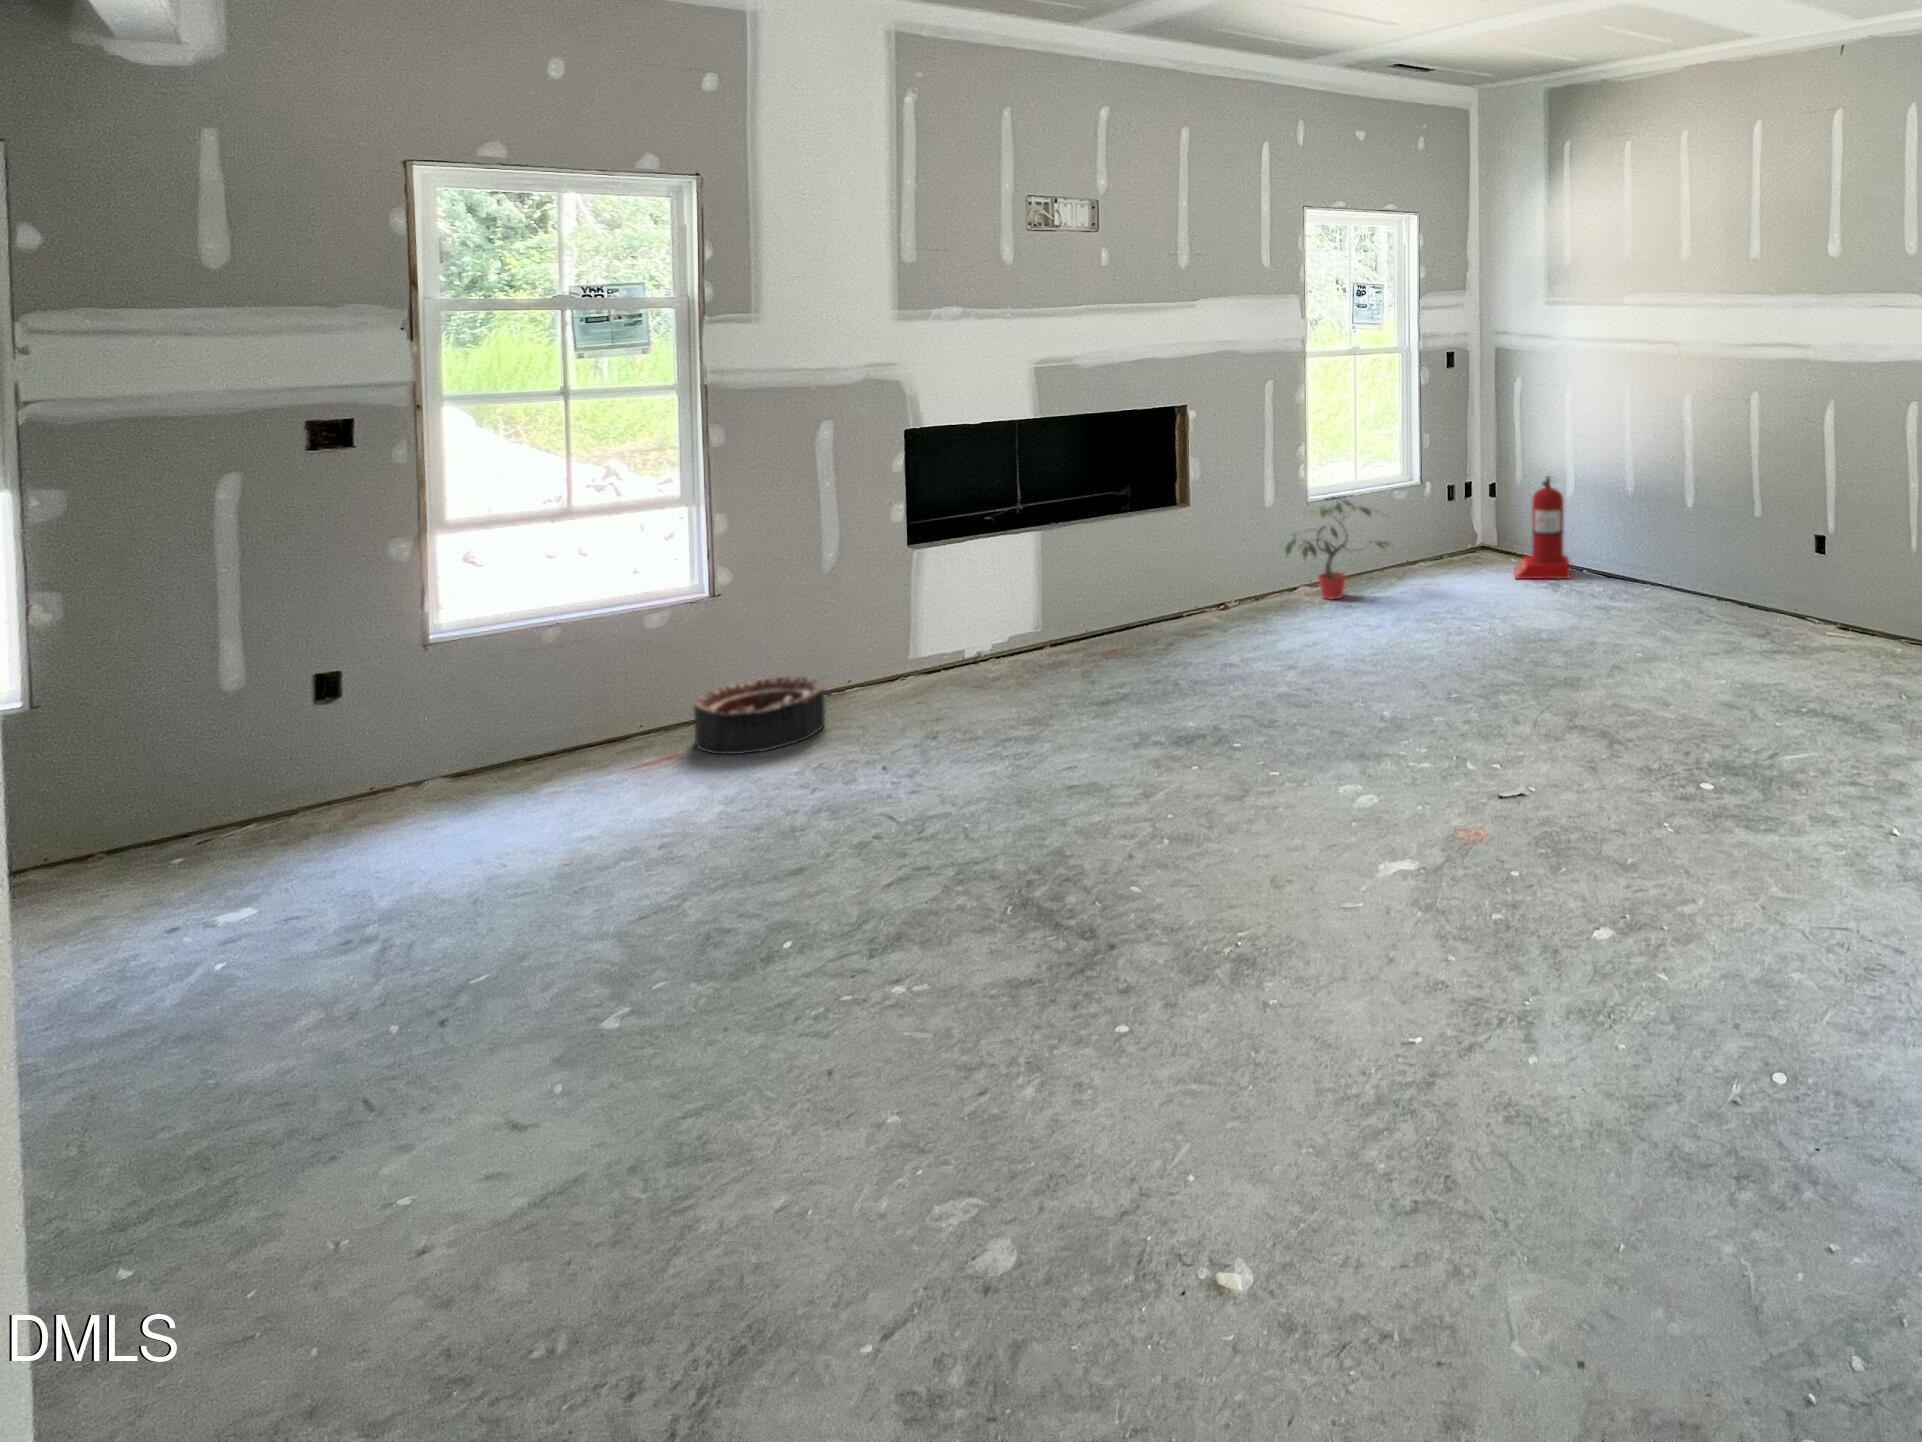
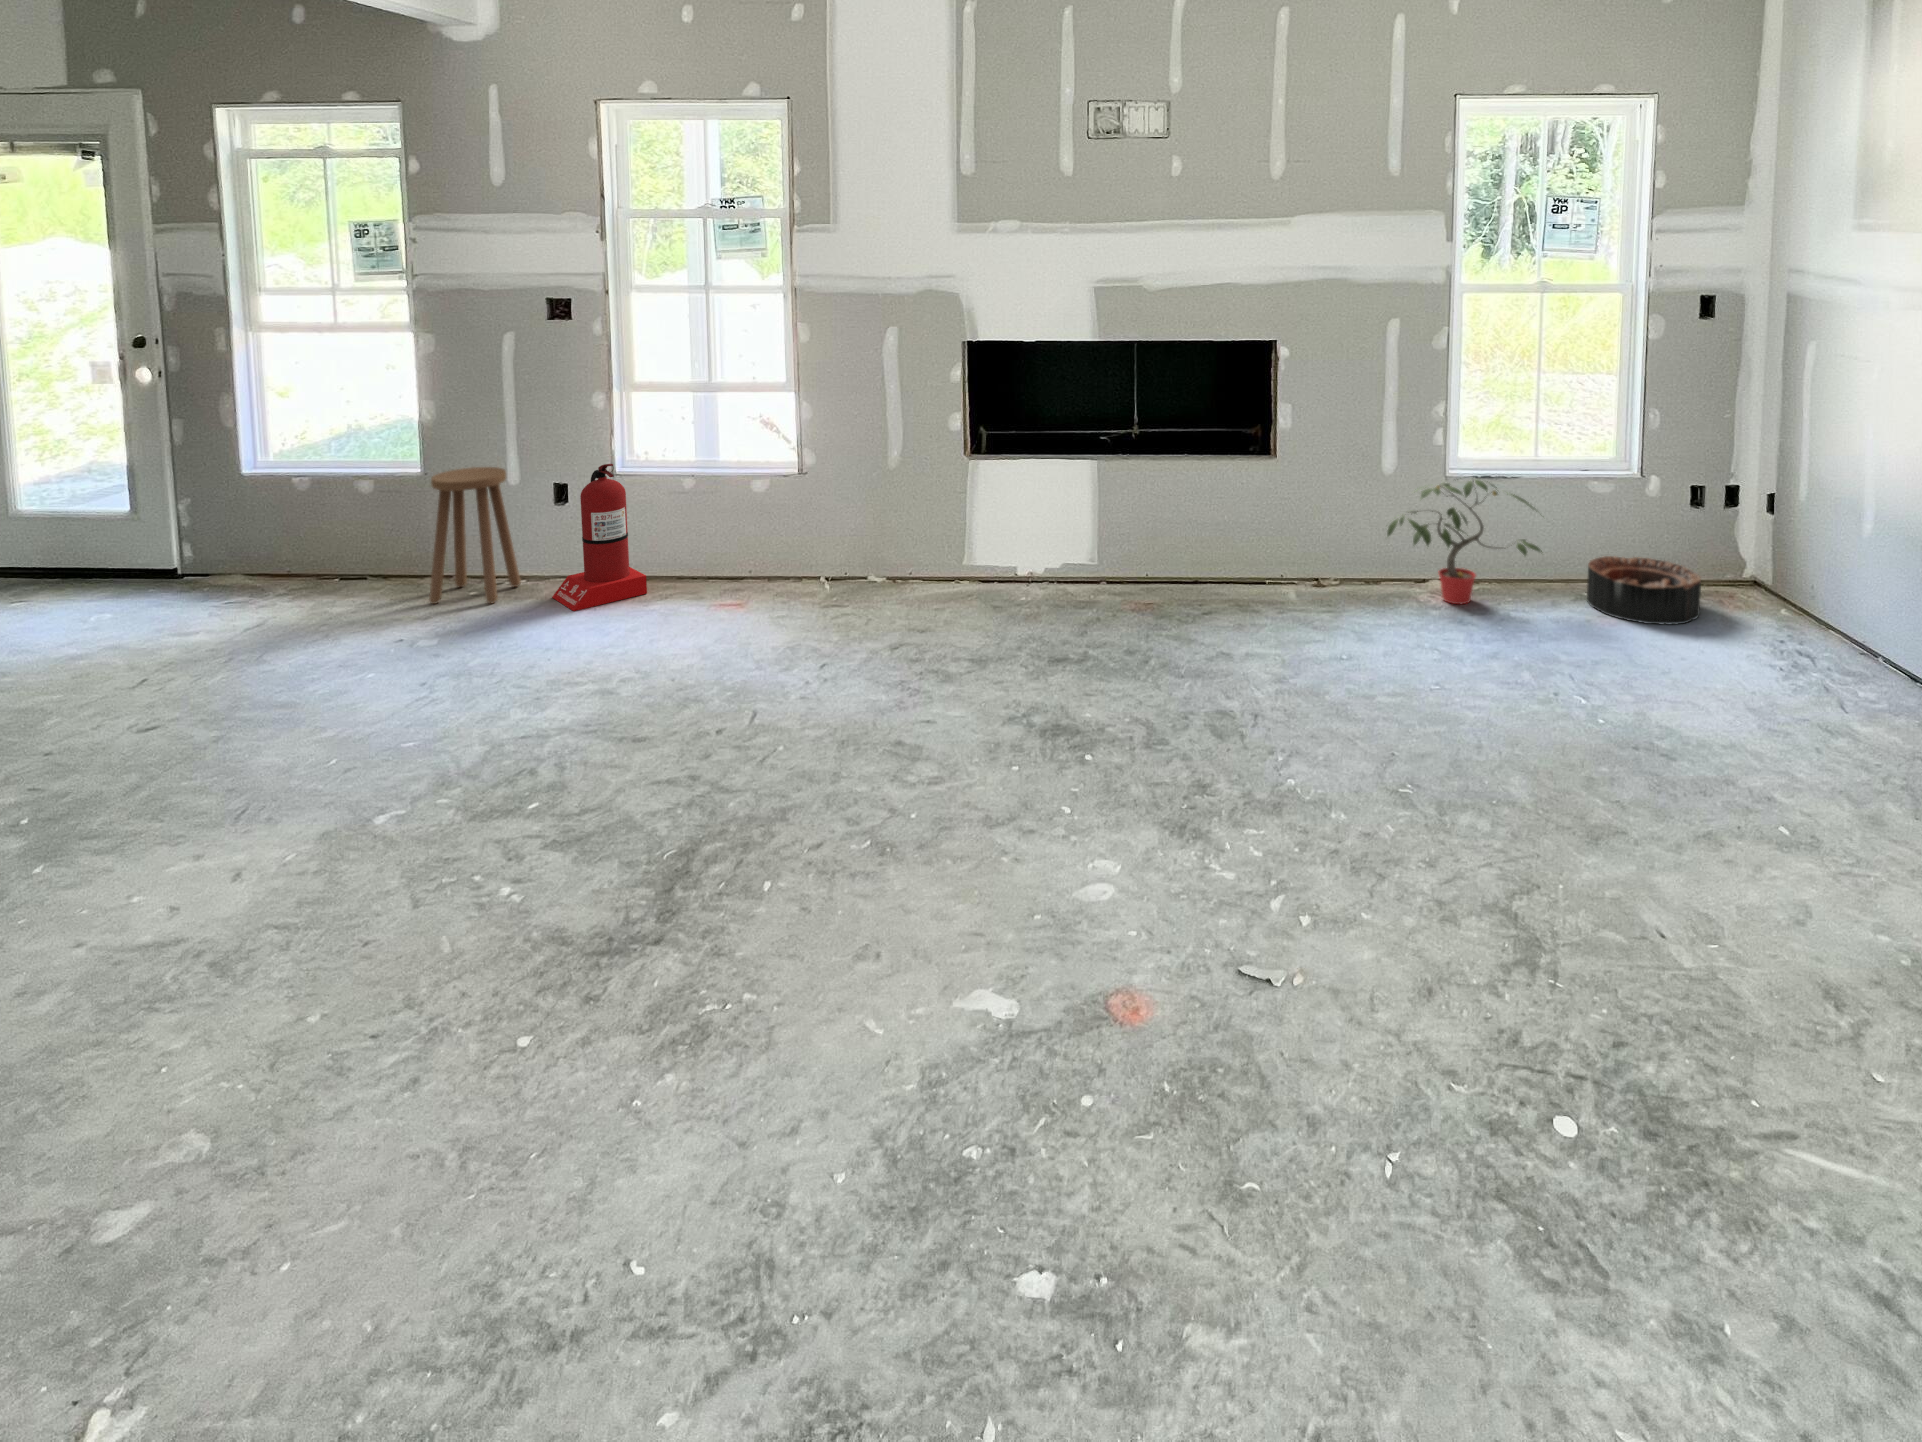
fire extinguisher: present [1514,477,1570,579] -> present [552,464,647,611]
stool: none [128,669,276,889] -> present [429,467,521,604]
basket: present [694,676,825,754] -> present [1587,556,1701,624]

